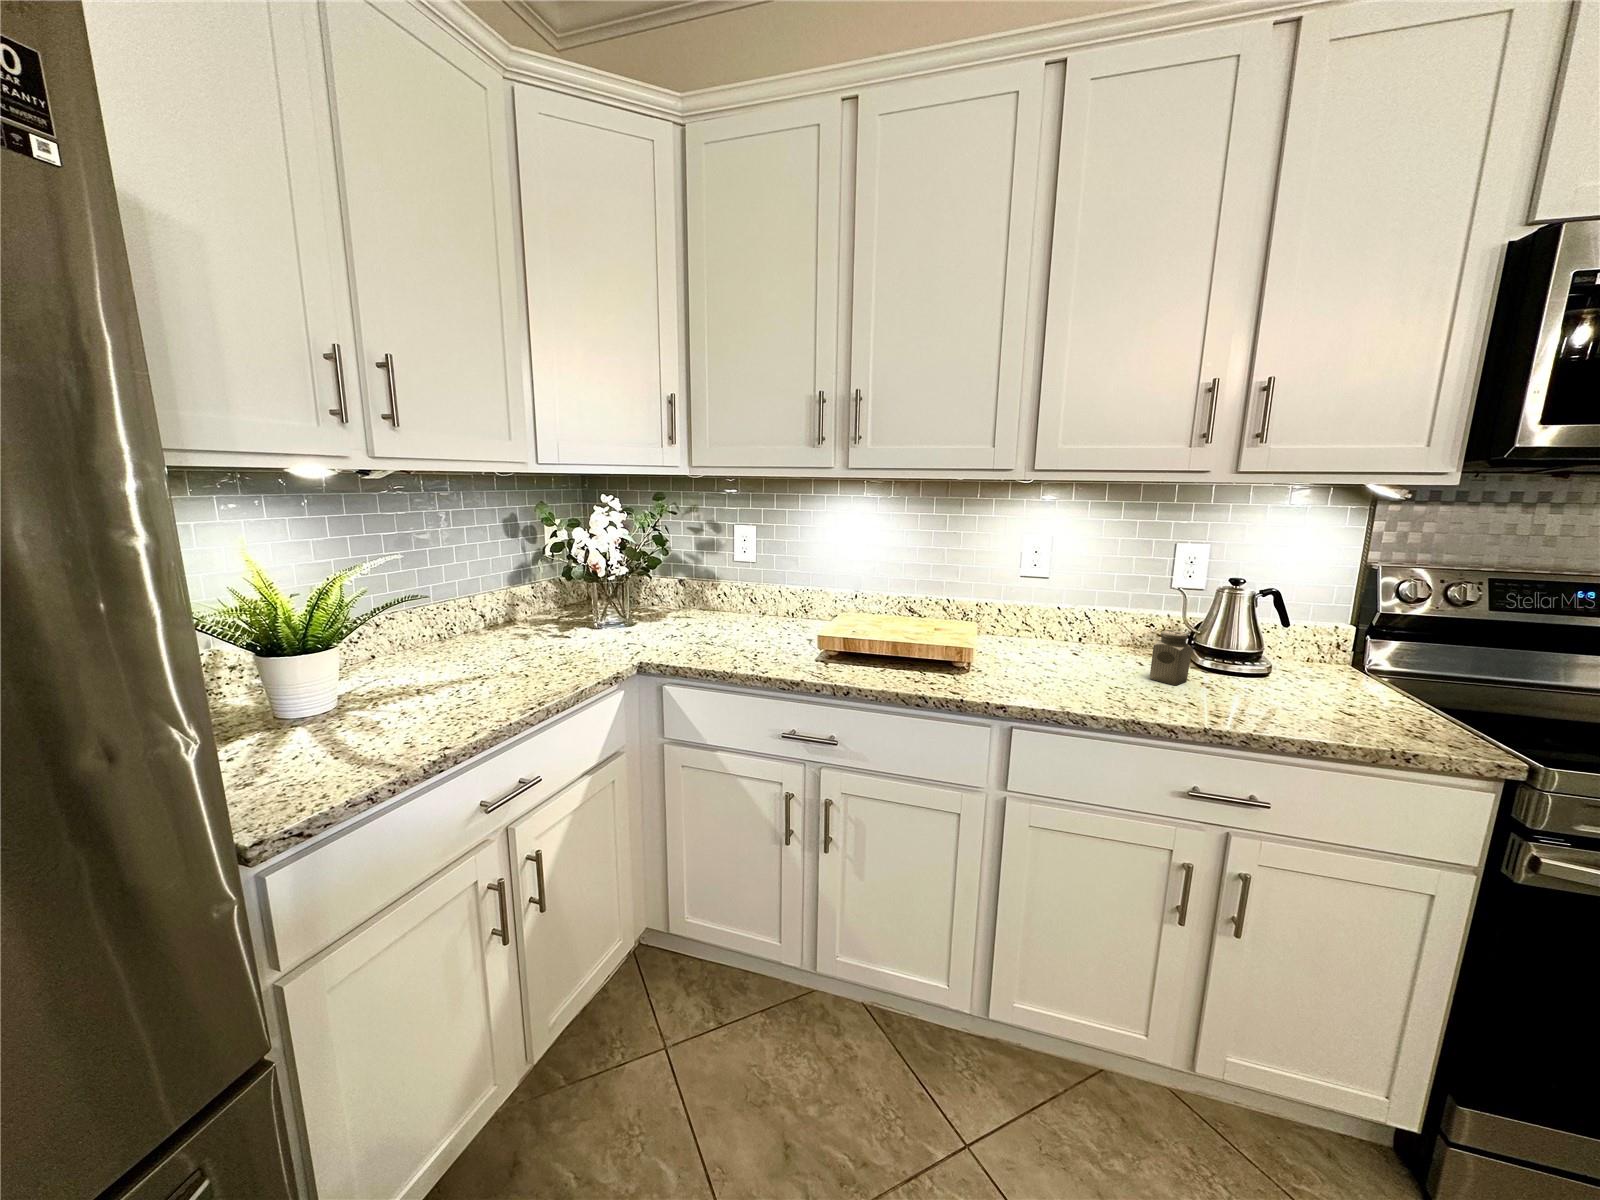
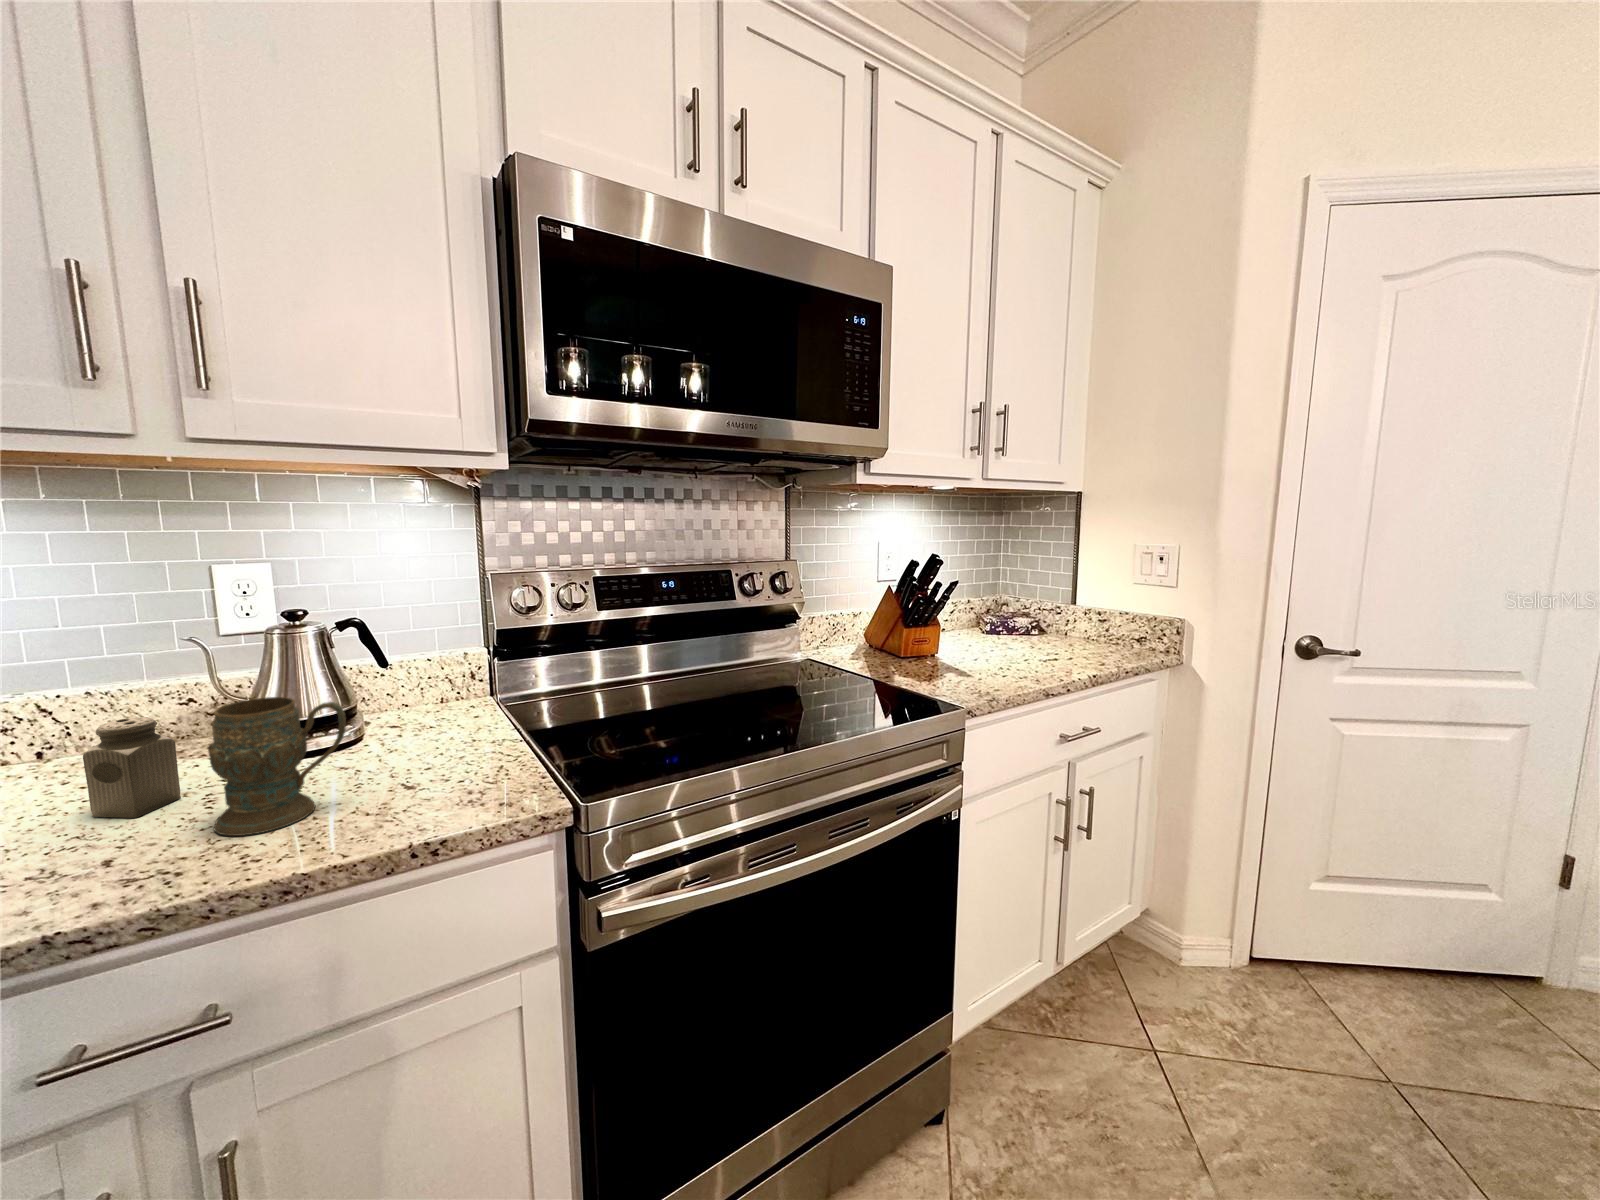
mug: none [1231,633,1326,714] -> present [208,697,346,836]

